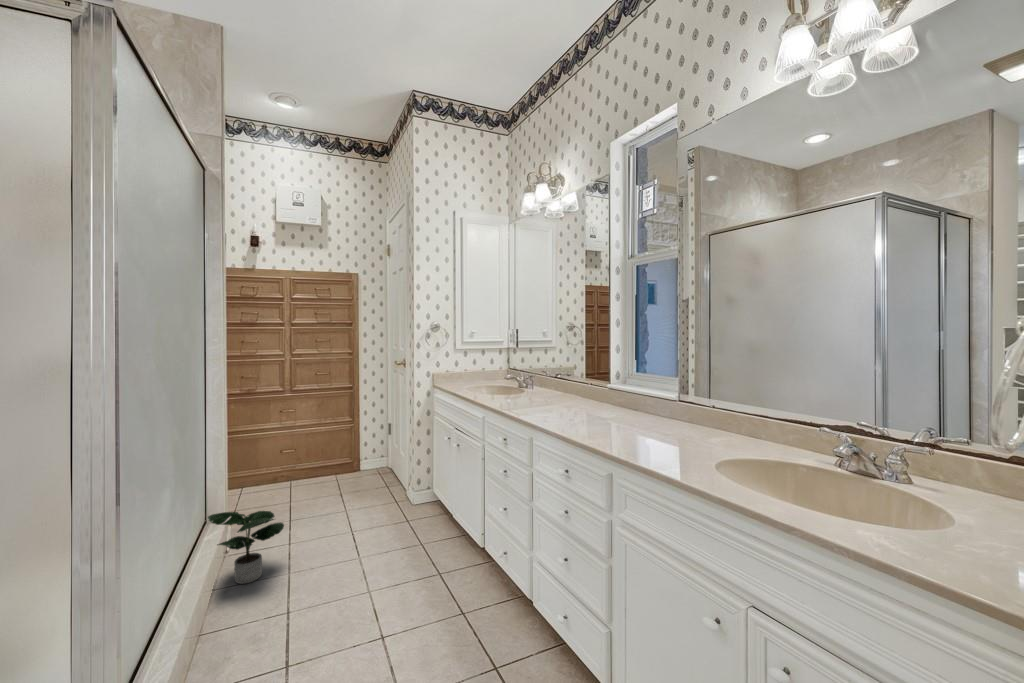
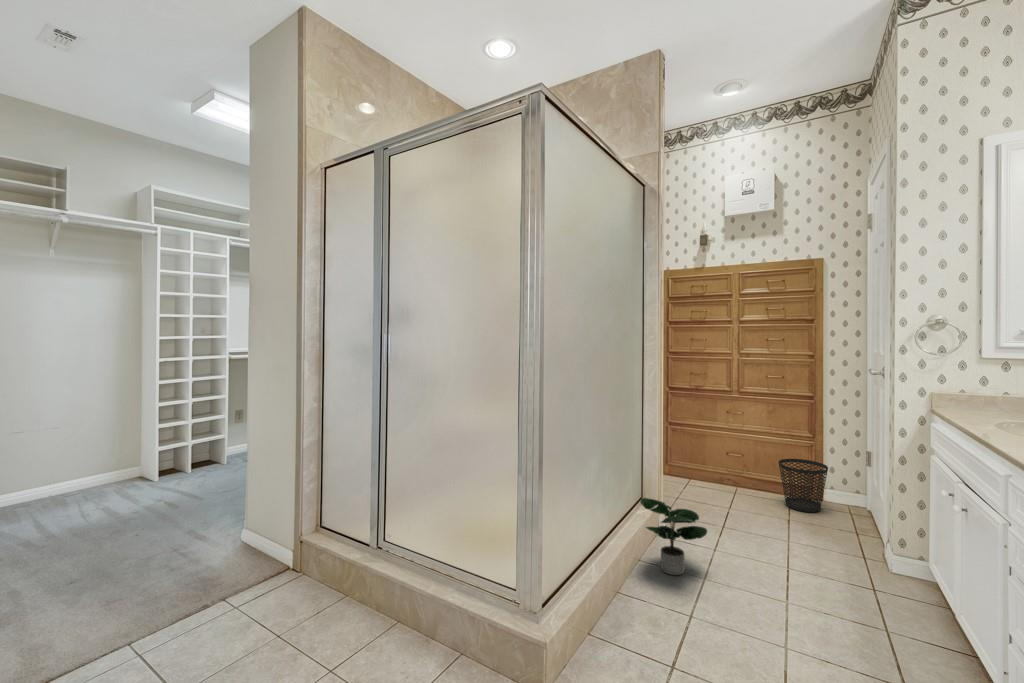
wastebasket: none [328,440,366,484] -> present [779,459,828,512]

